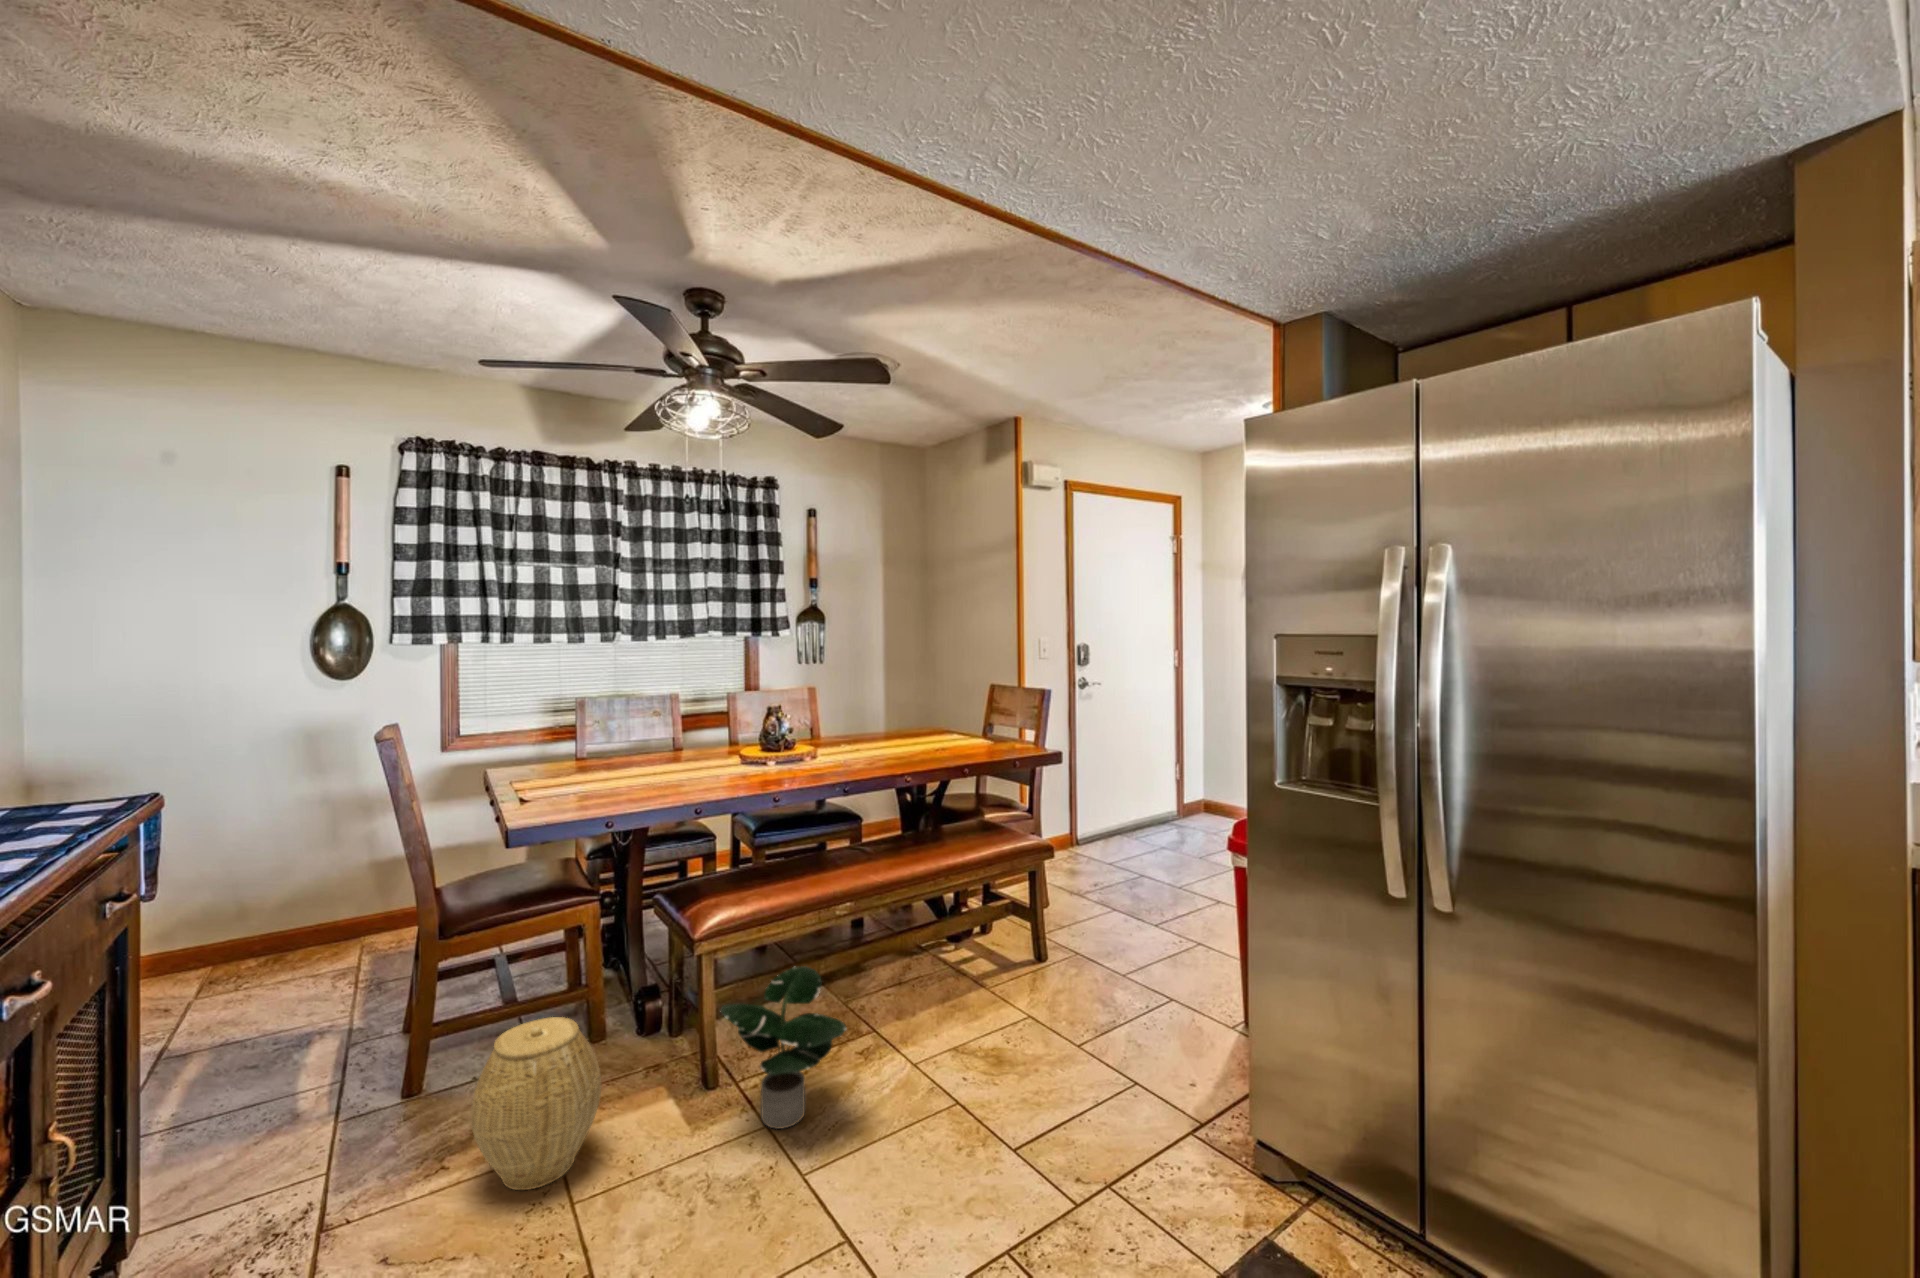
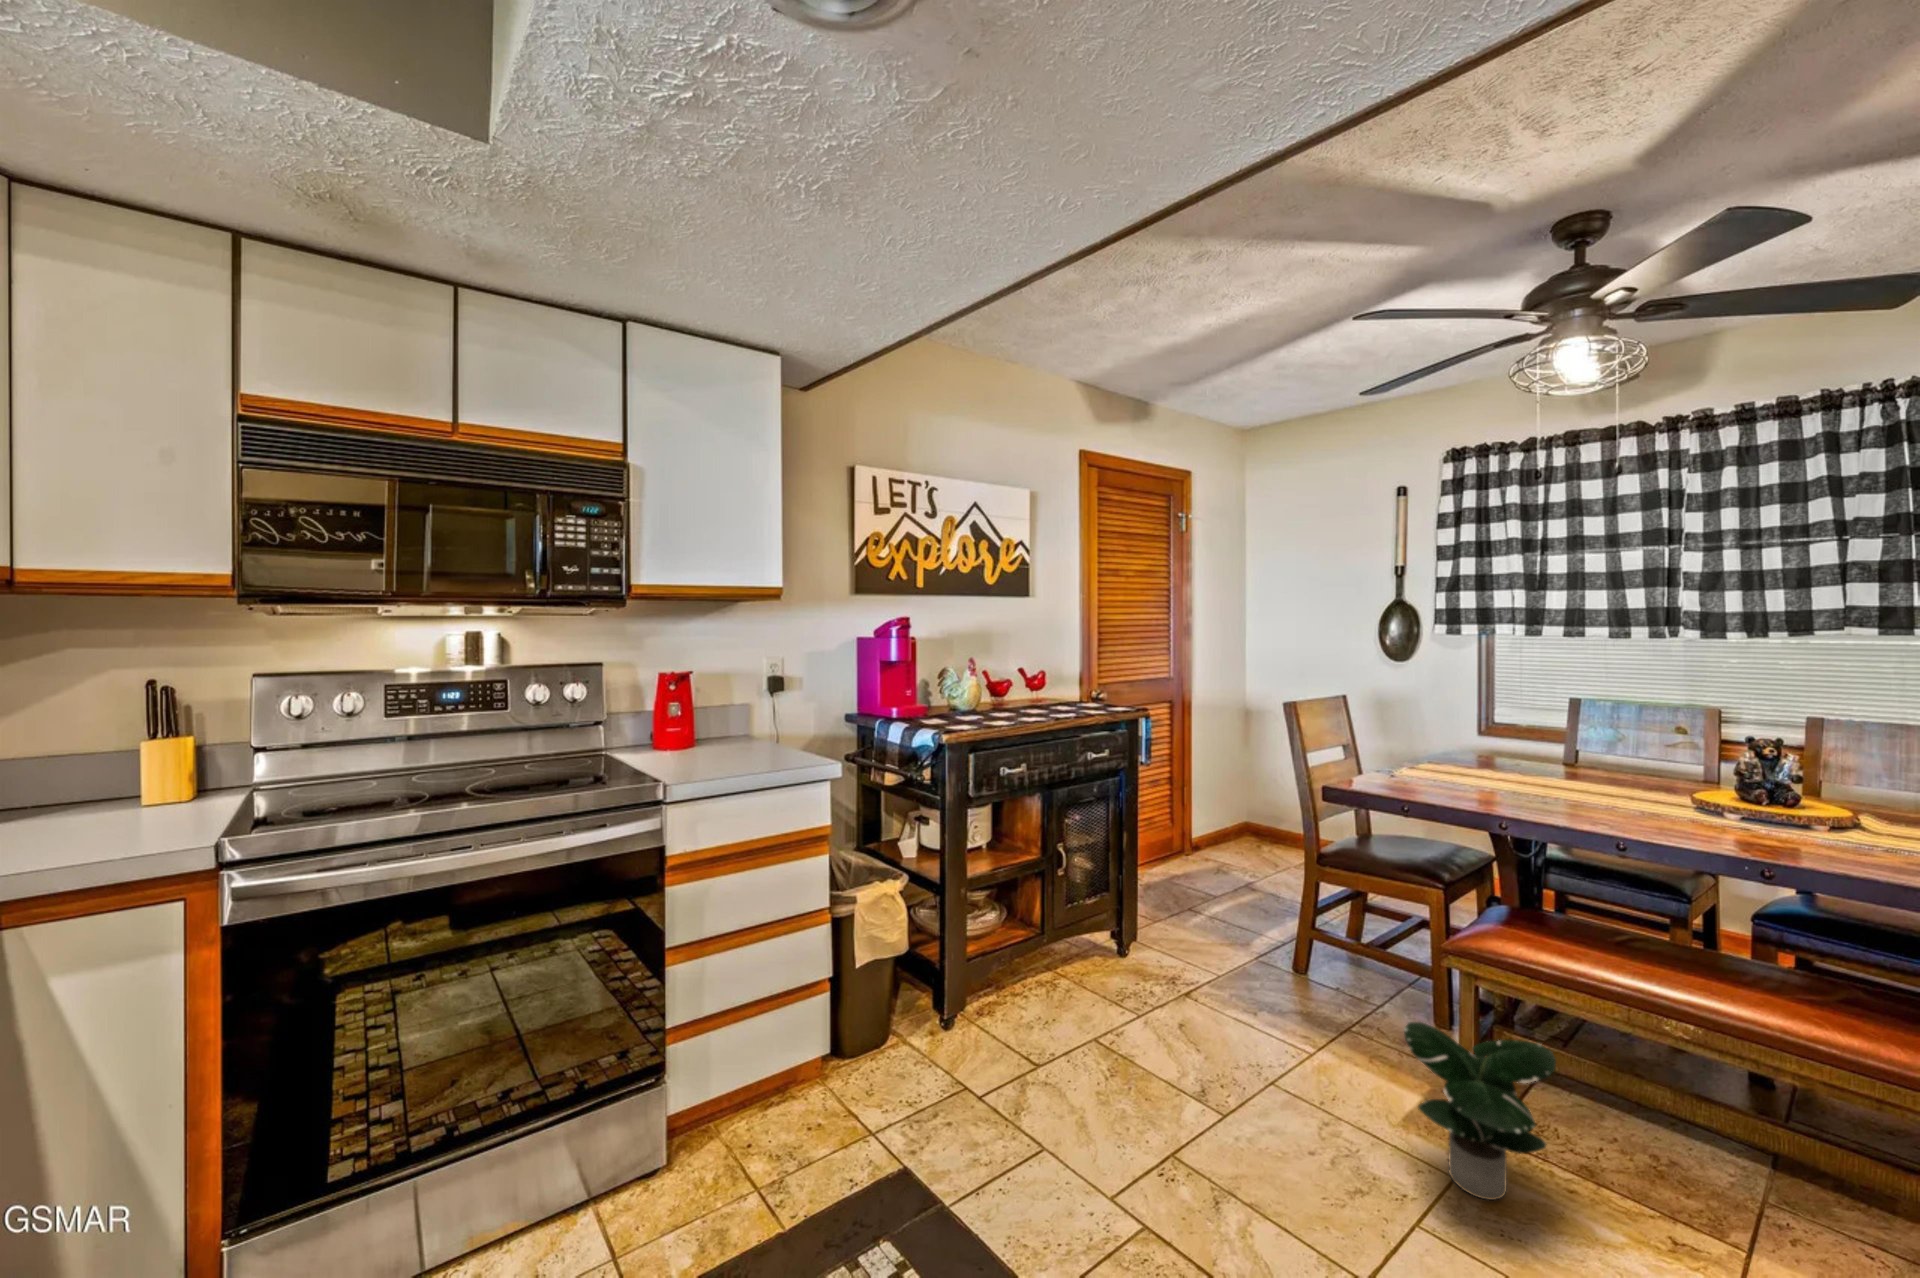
woven basket: present [471,1017,602,1190] -> none [1240,939,1336,1068]

